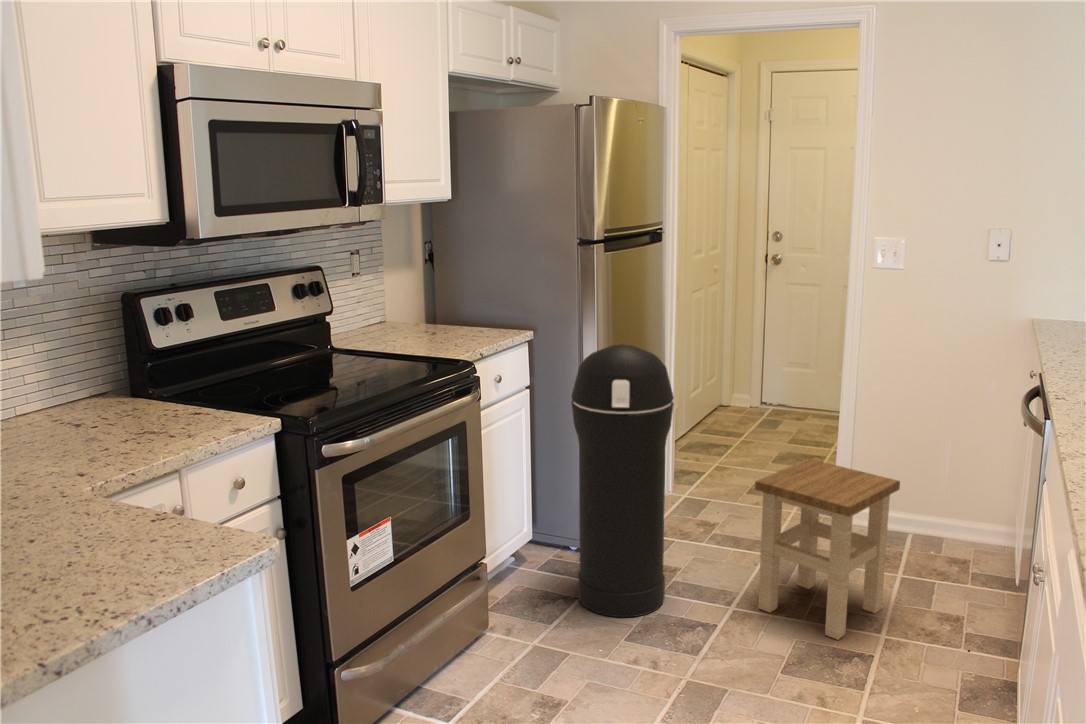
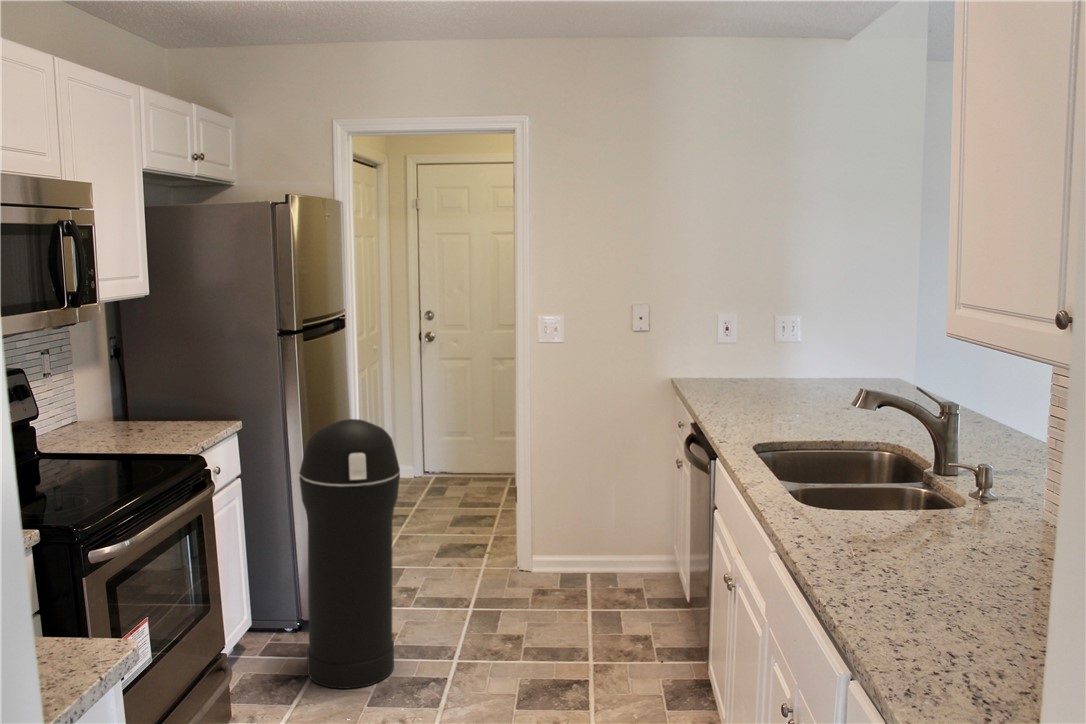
stool: present [755,459,900,640] -> none [477,514,593,672]

